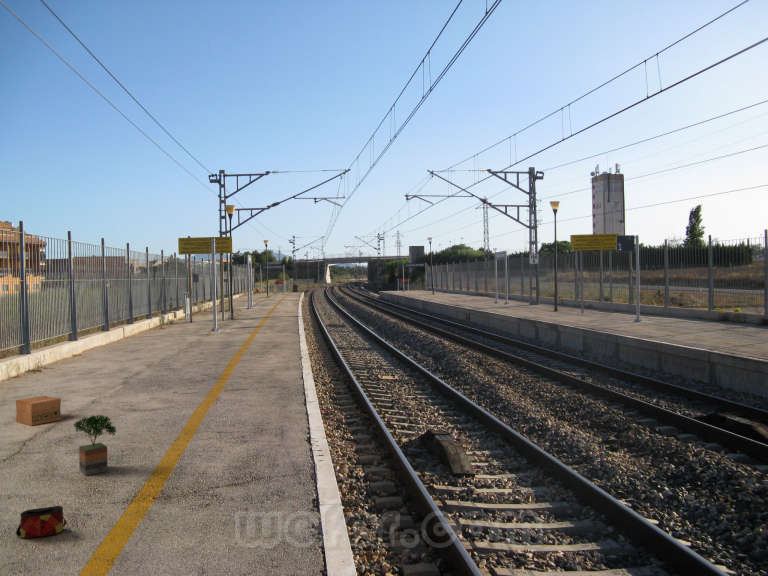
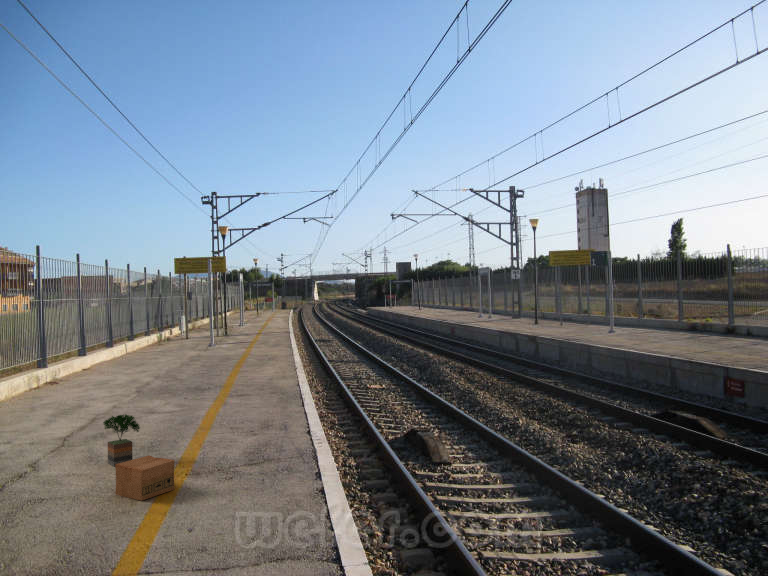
cardboard box: present [16,396,61,425] -> present [115,456,175,501]
bag: present [16,506,66,539] -> none [67,485,108,512]

